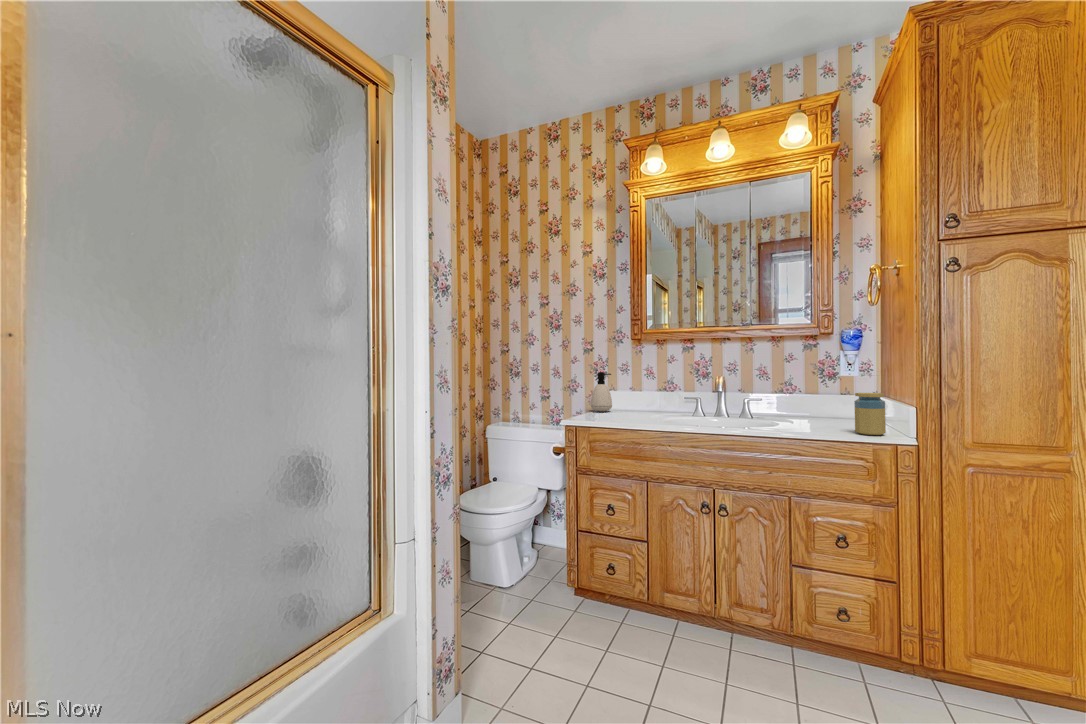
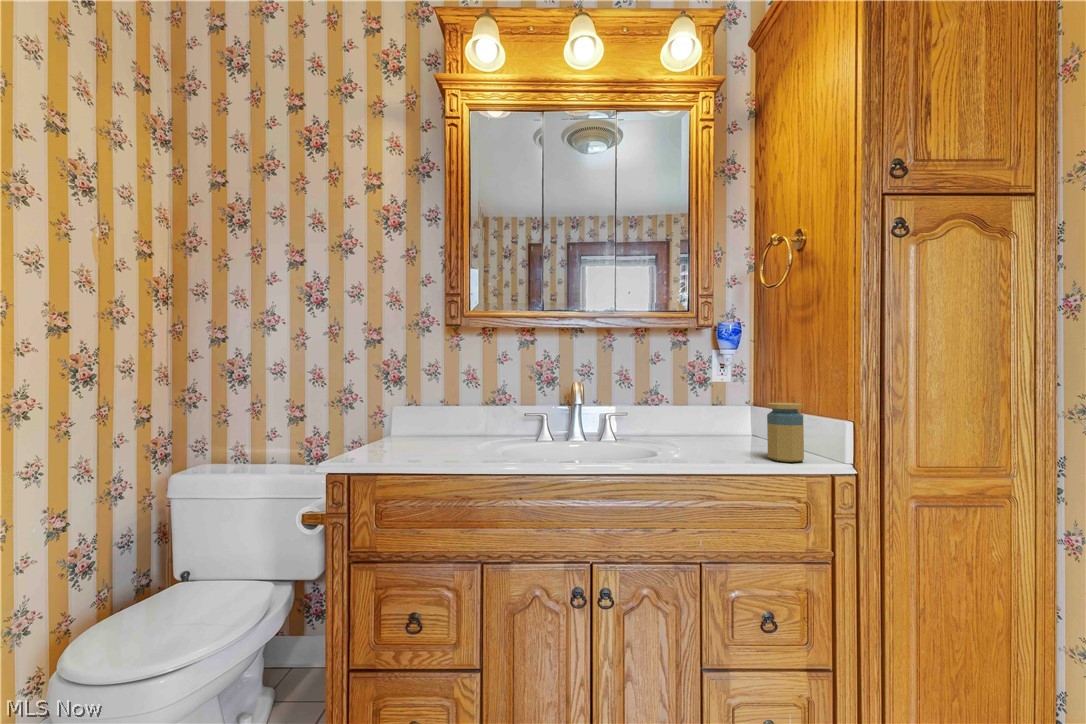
soap dispenser: present [591,372,612,412] -> none [377,376,413,439]

